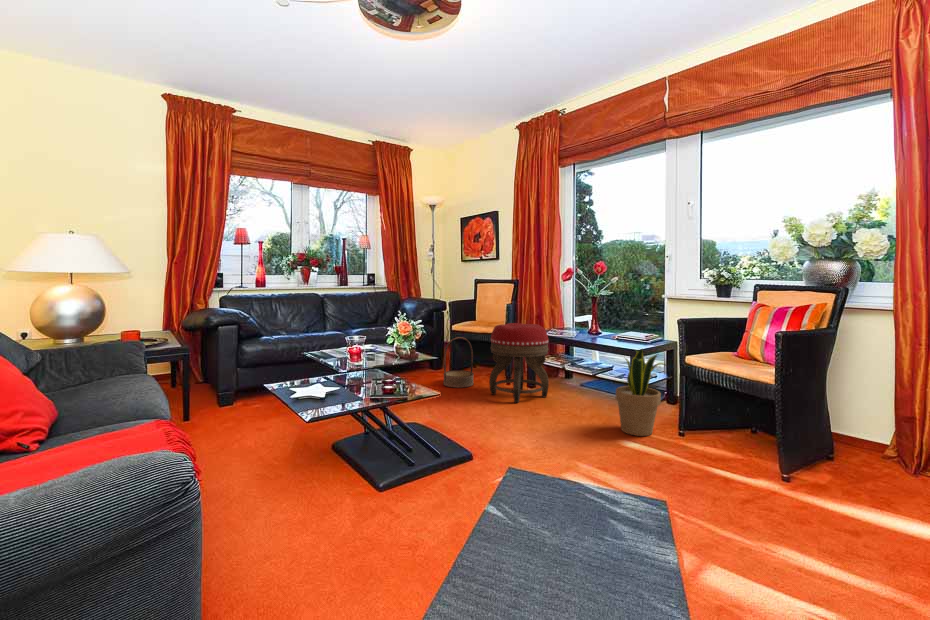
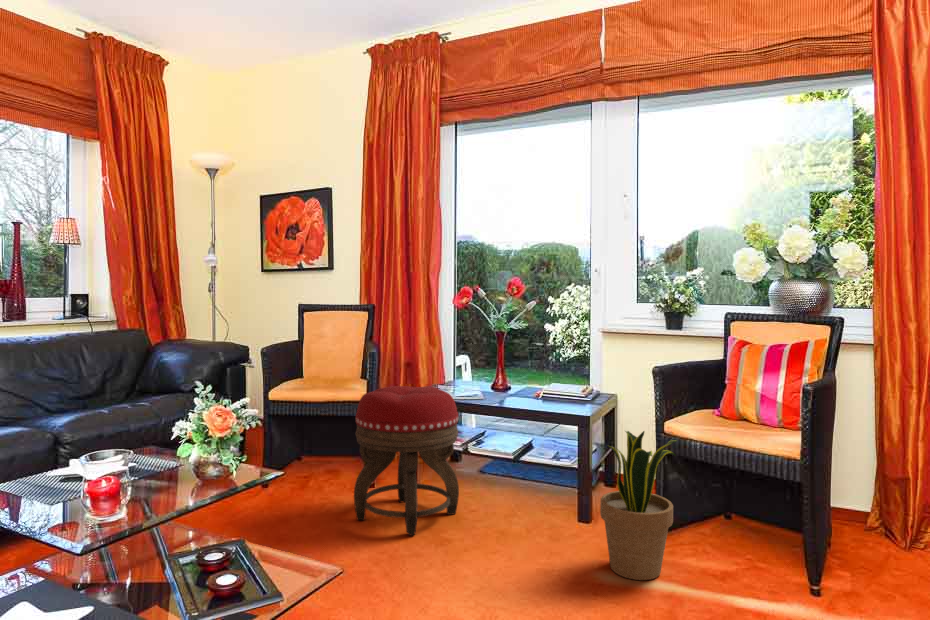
basket: present [443,337,474,388] -> none [256,415,315,513]

